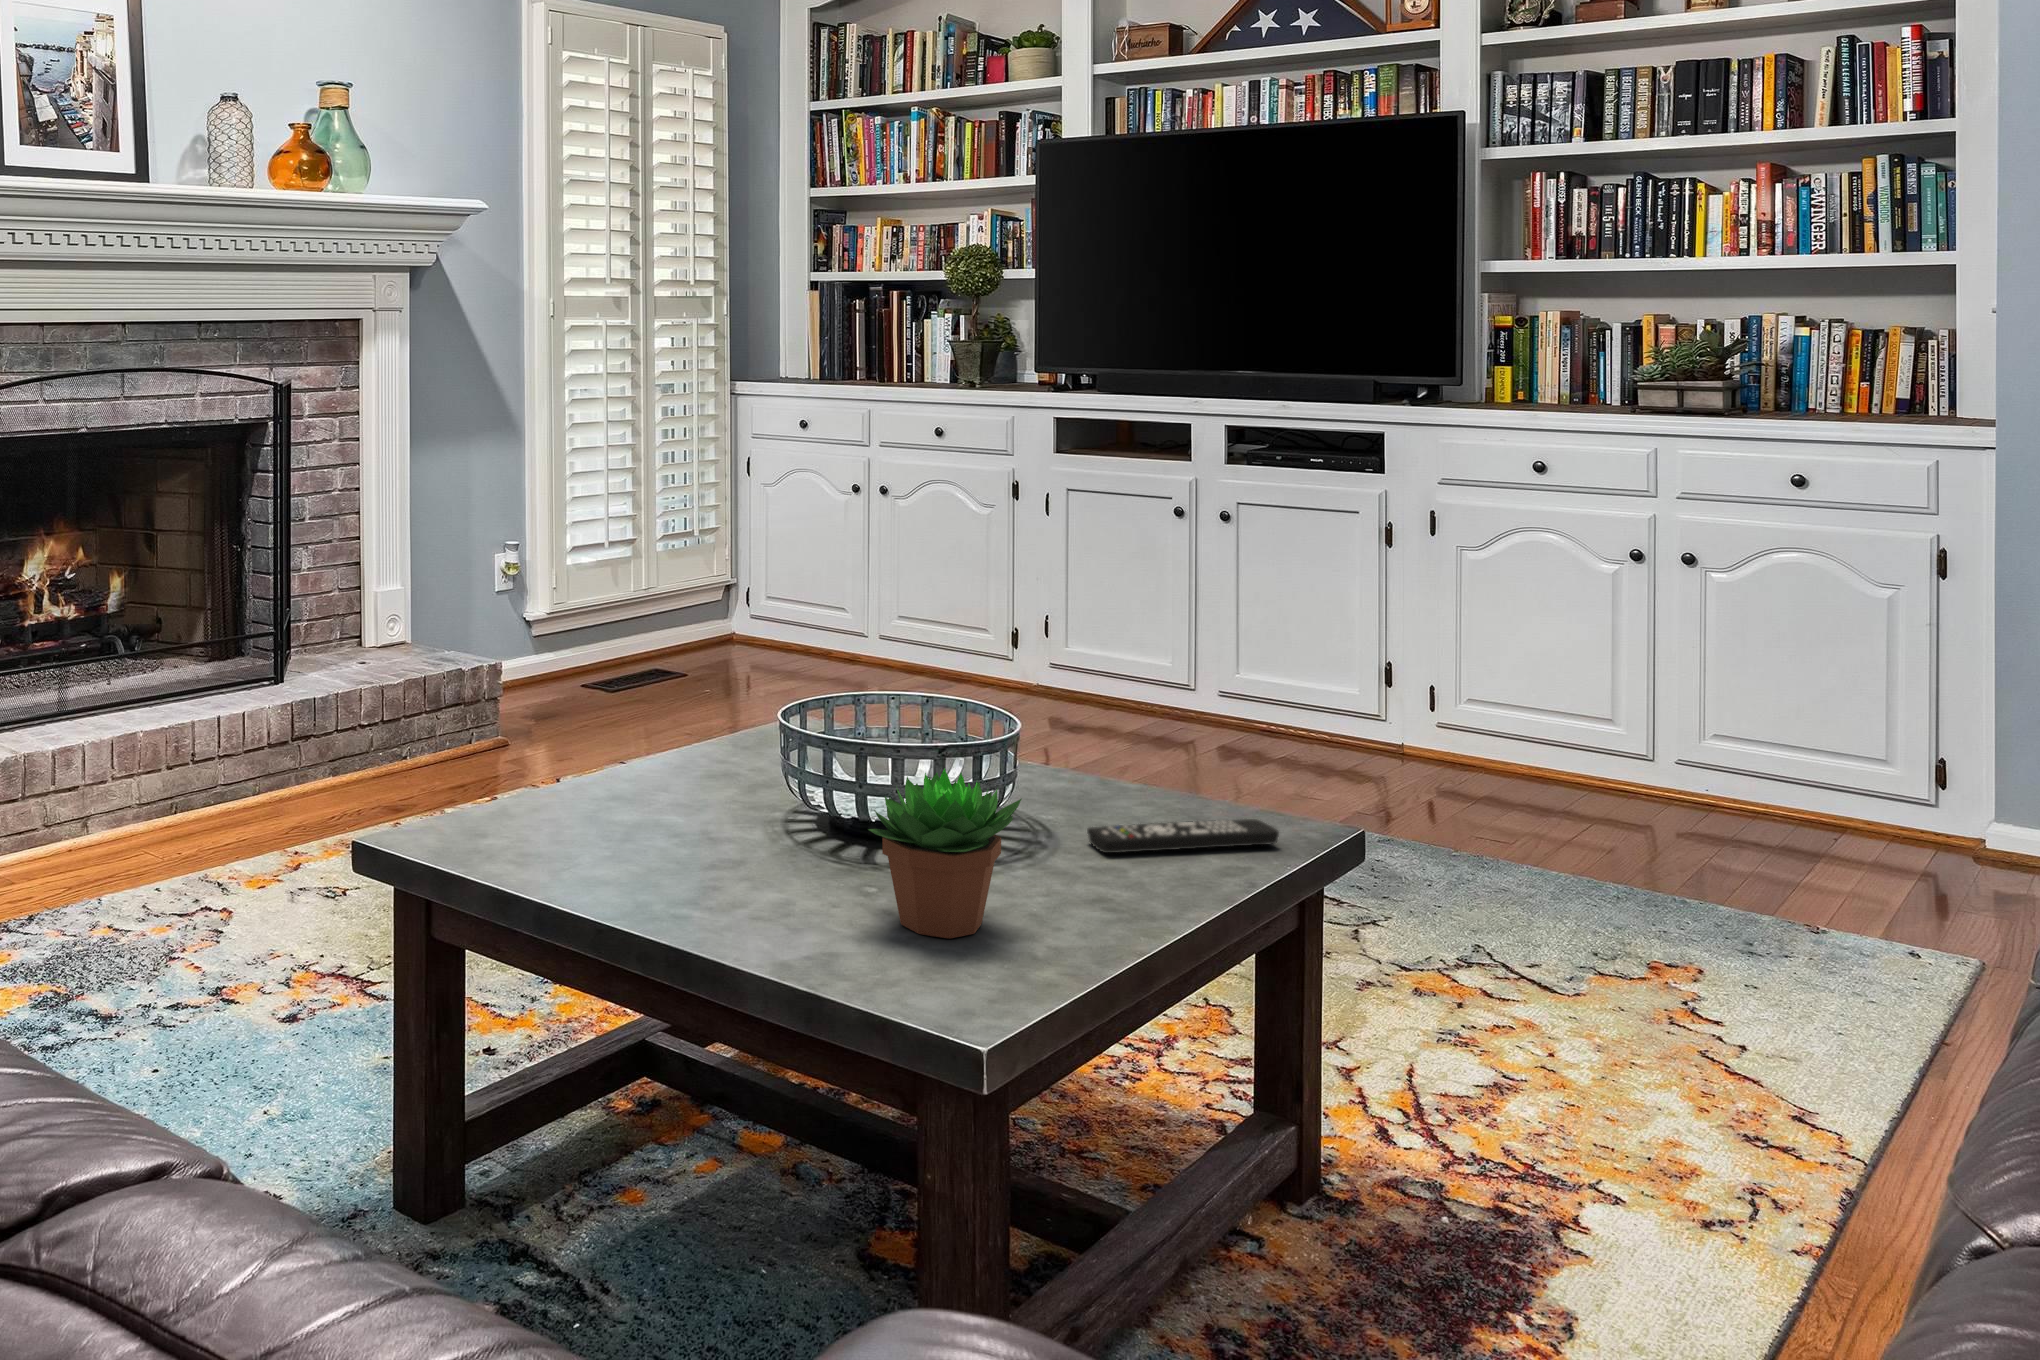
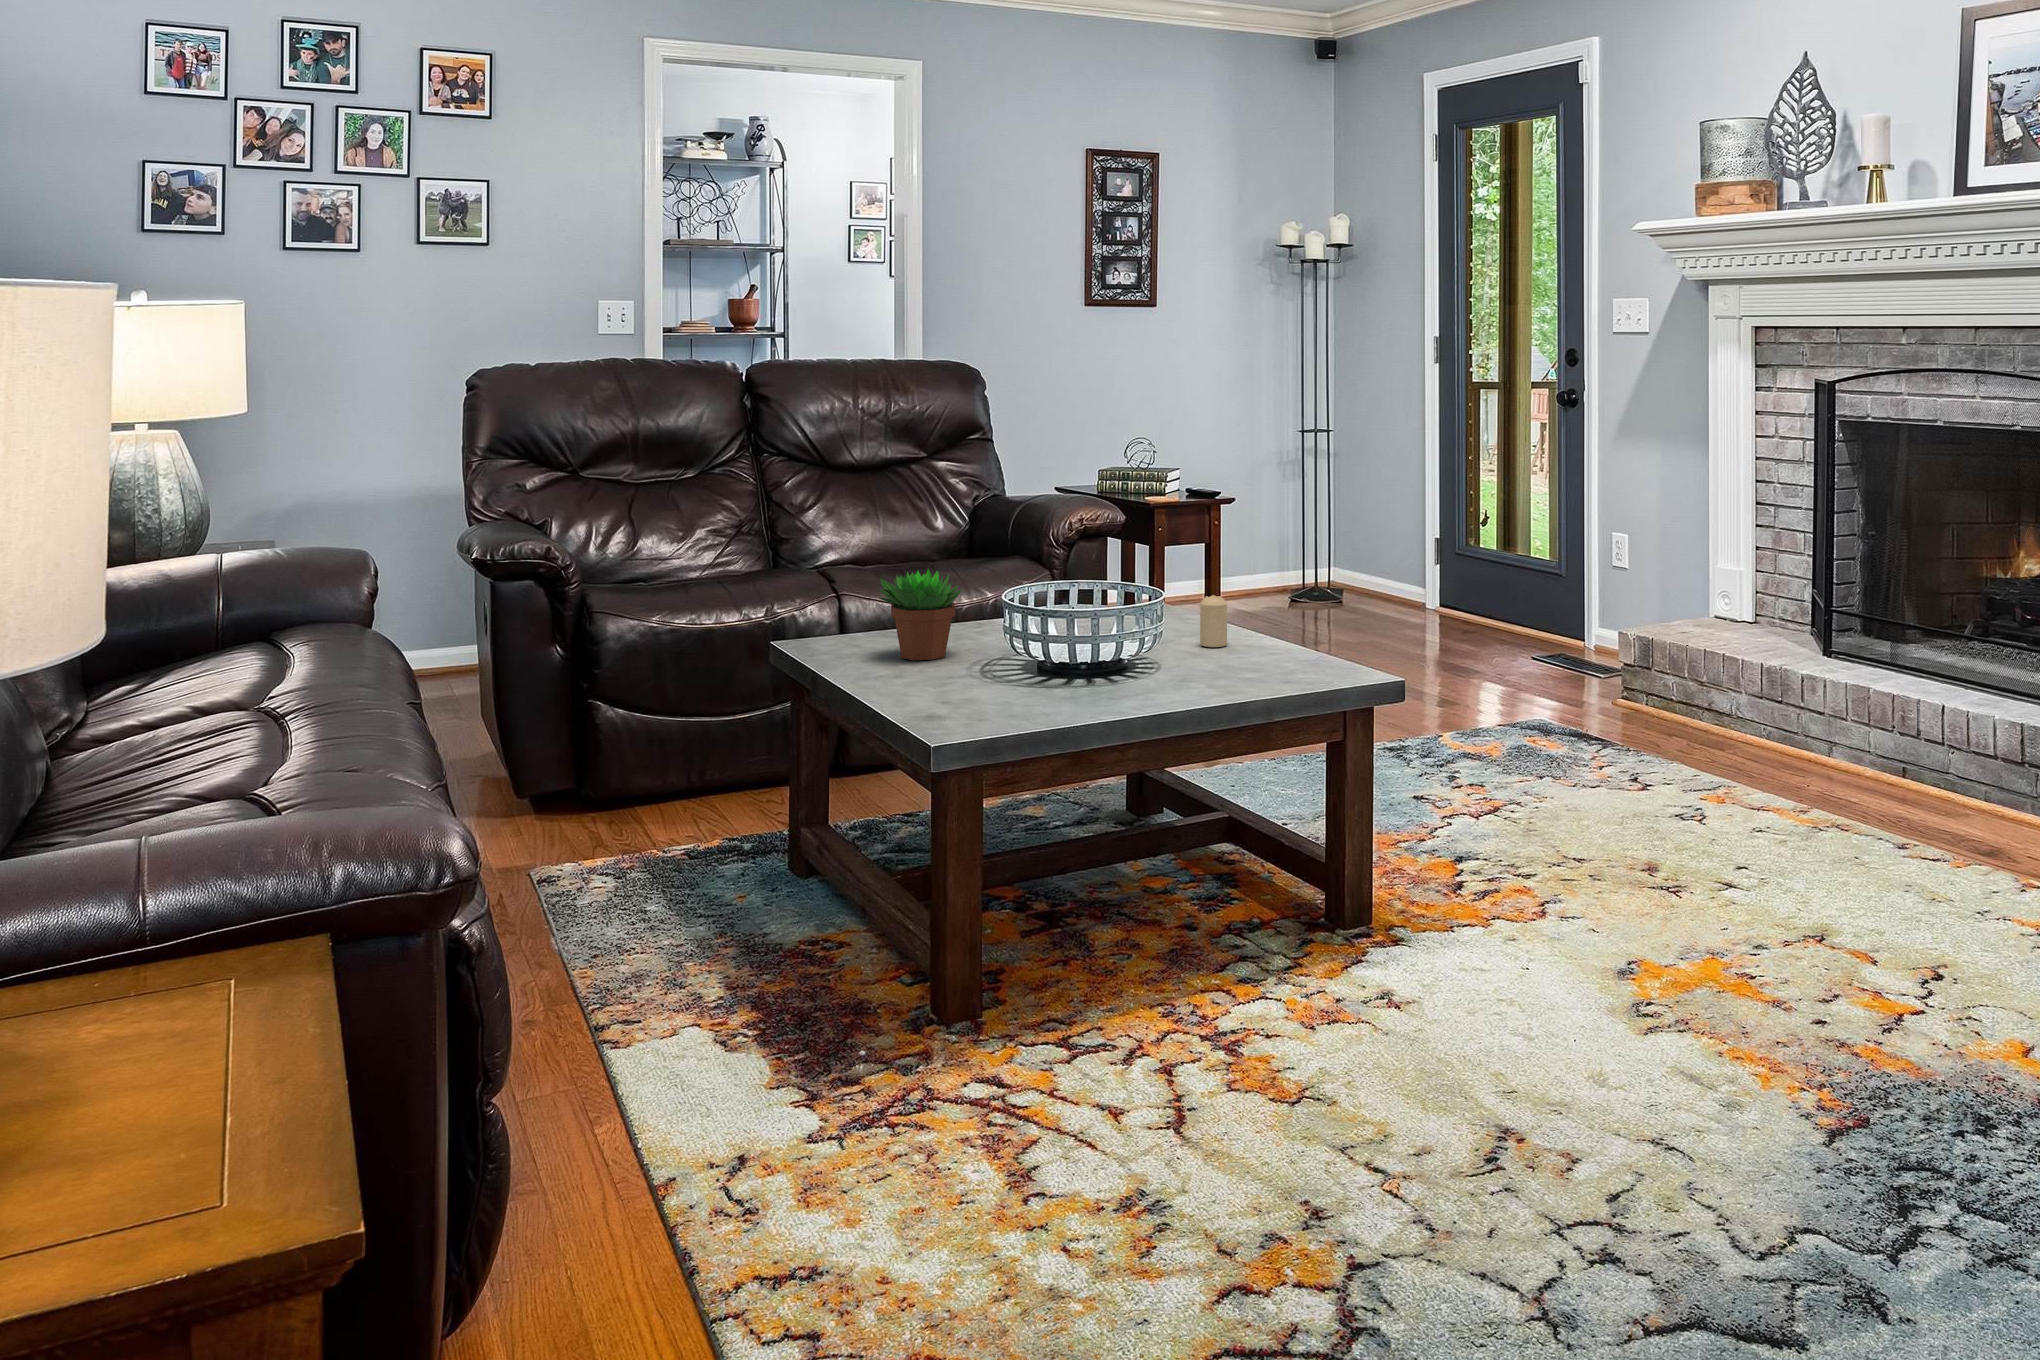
candle: none [692,720,730,795] -> present [1200,595,1227,647]
remote control: present [1087,819,1279,853] -> none [953,680,1021,724]

